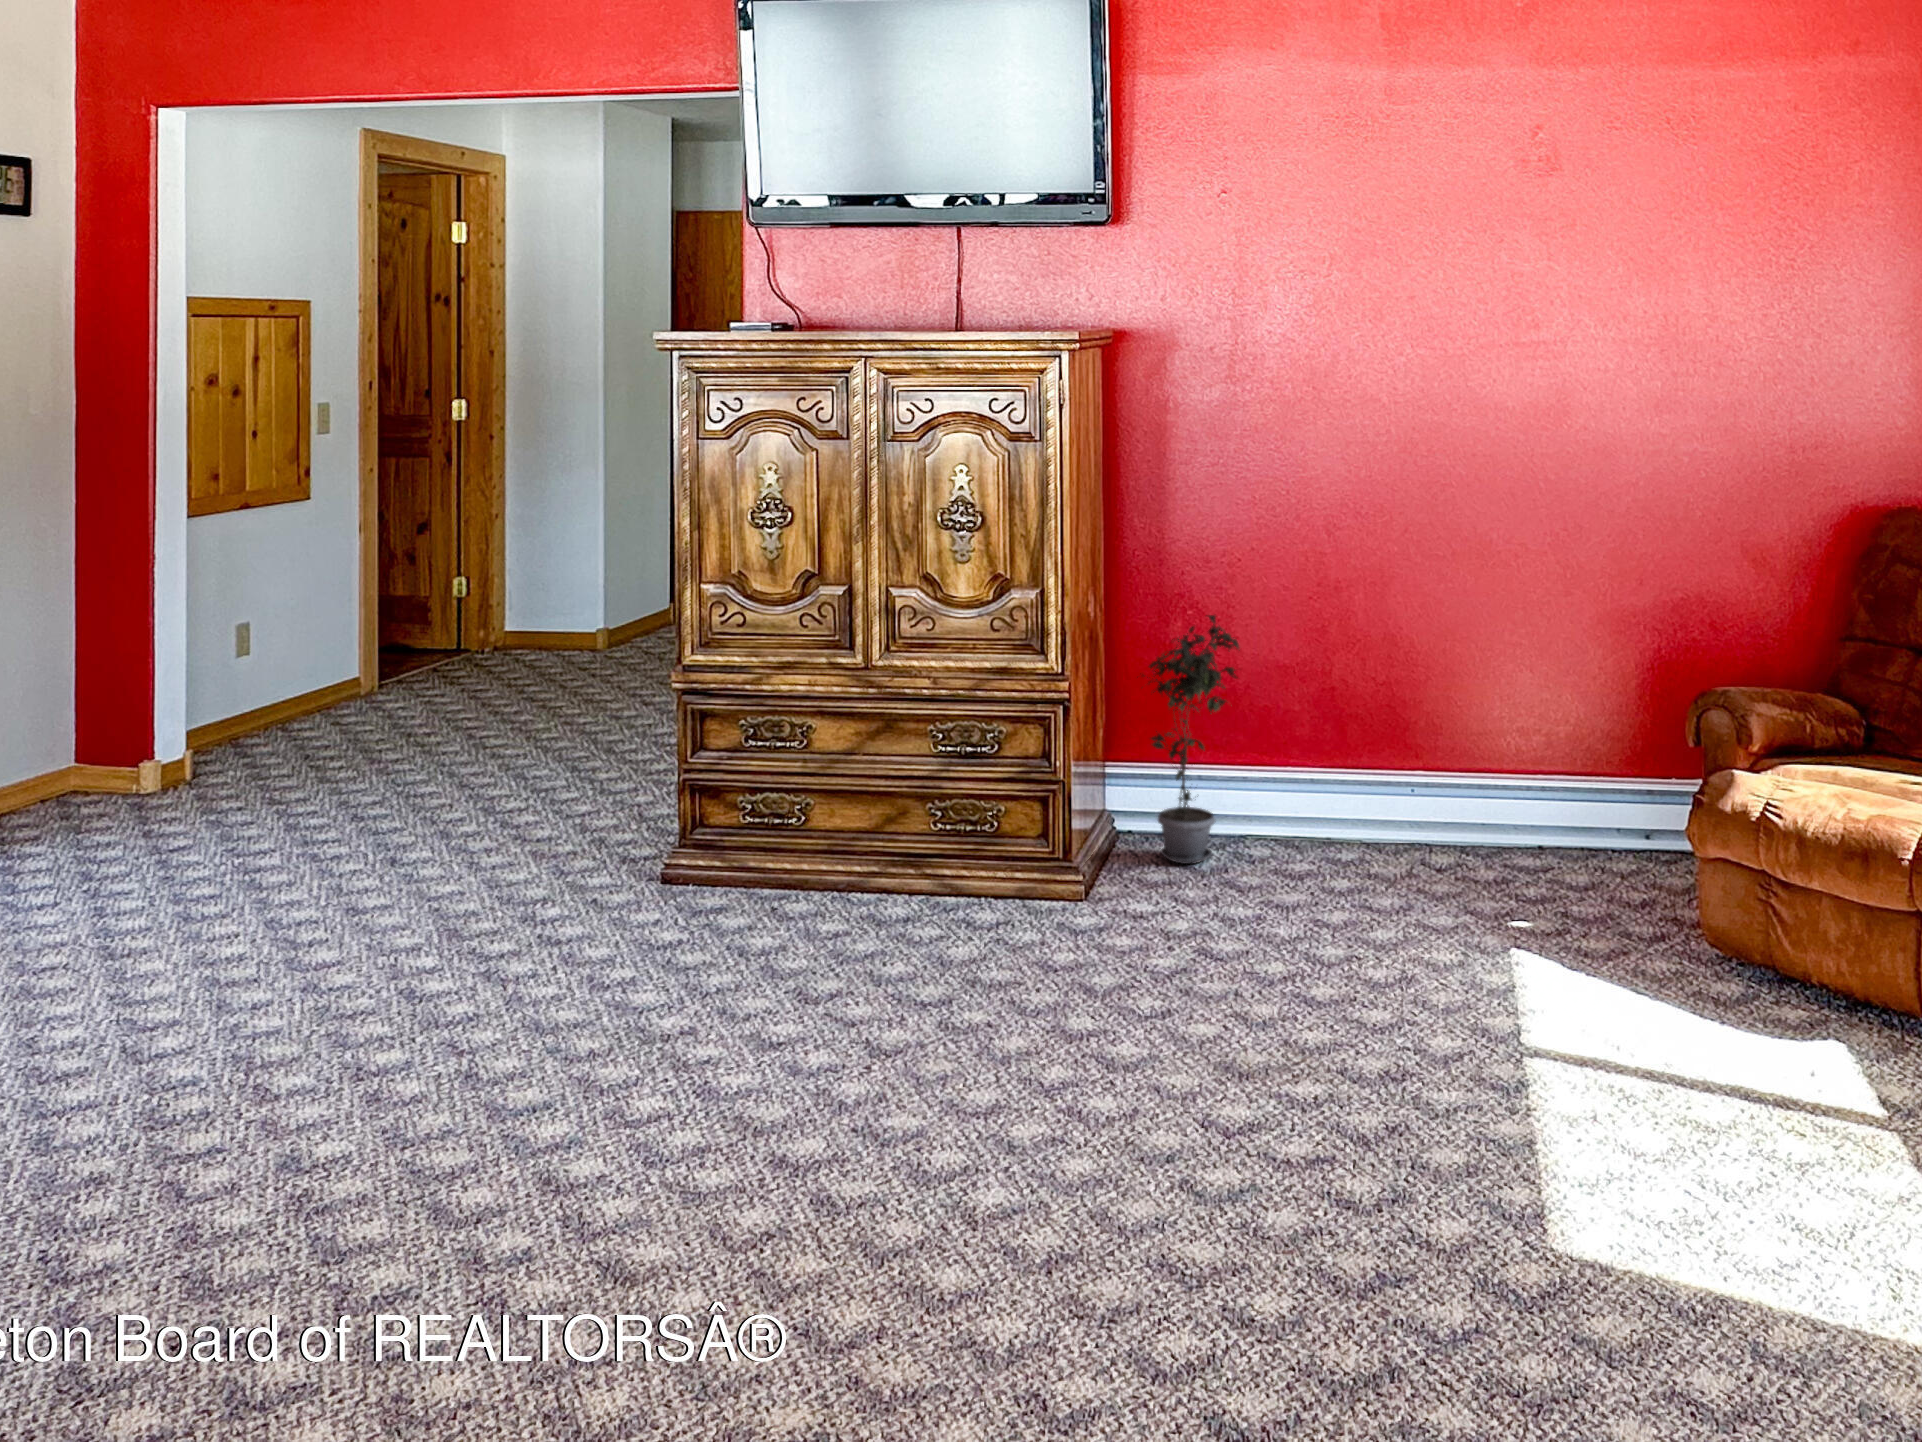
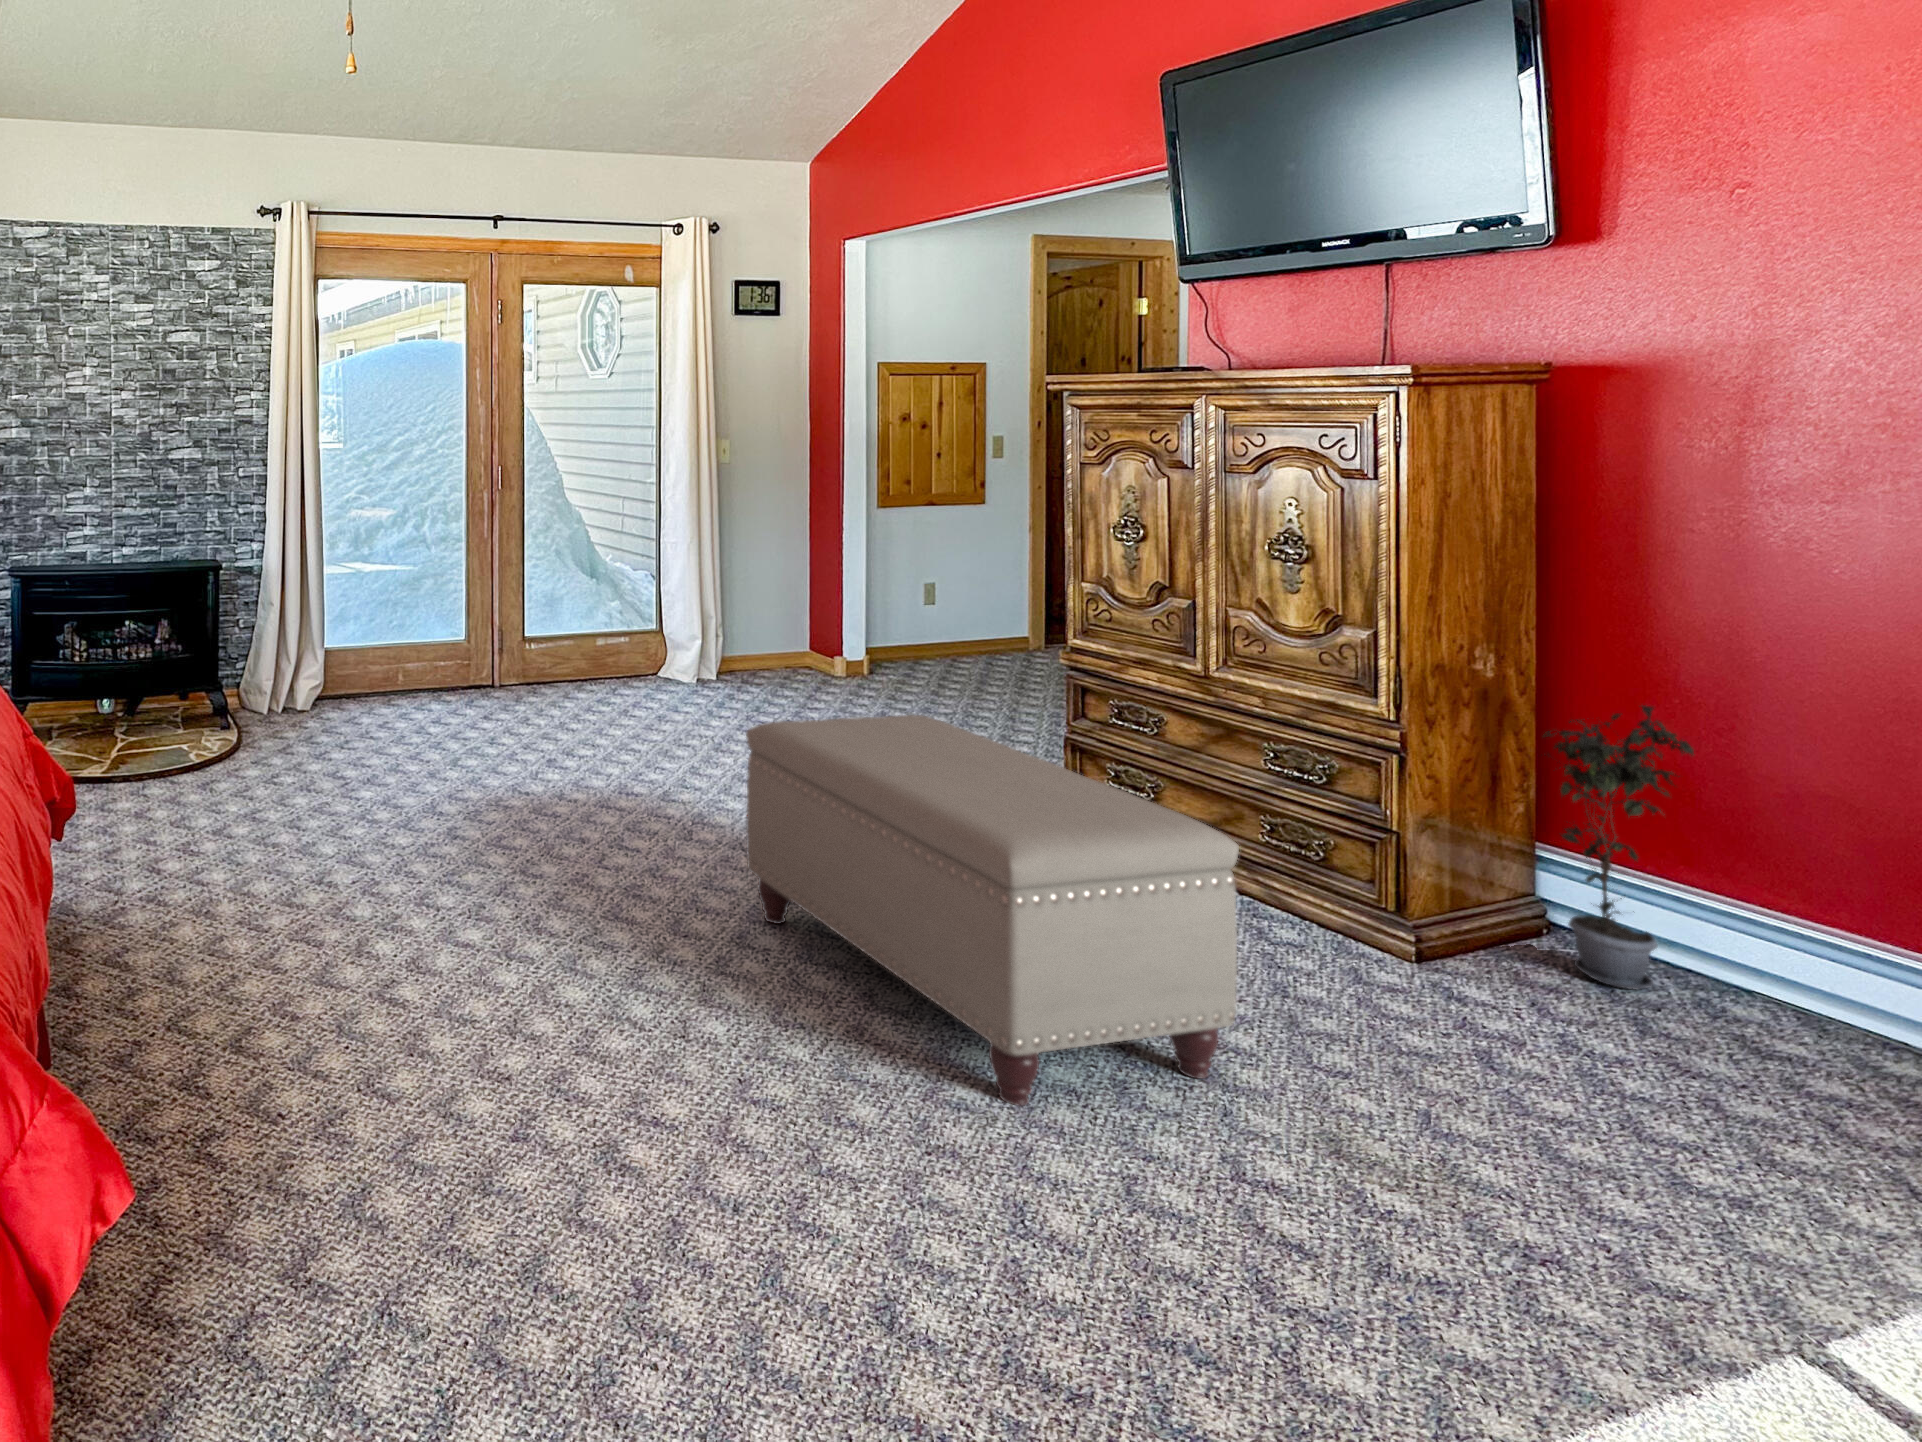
ottoman: none [527,792,1128,1179] -> present [746,715,1239,1106]

